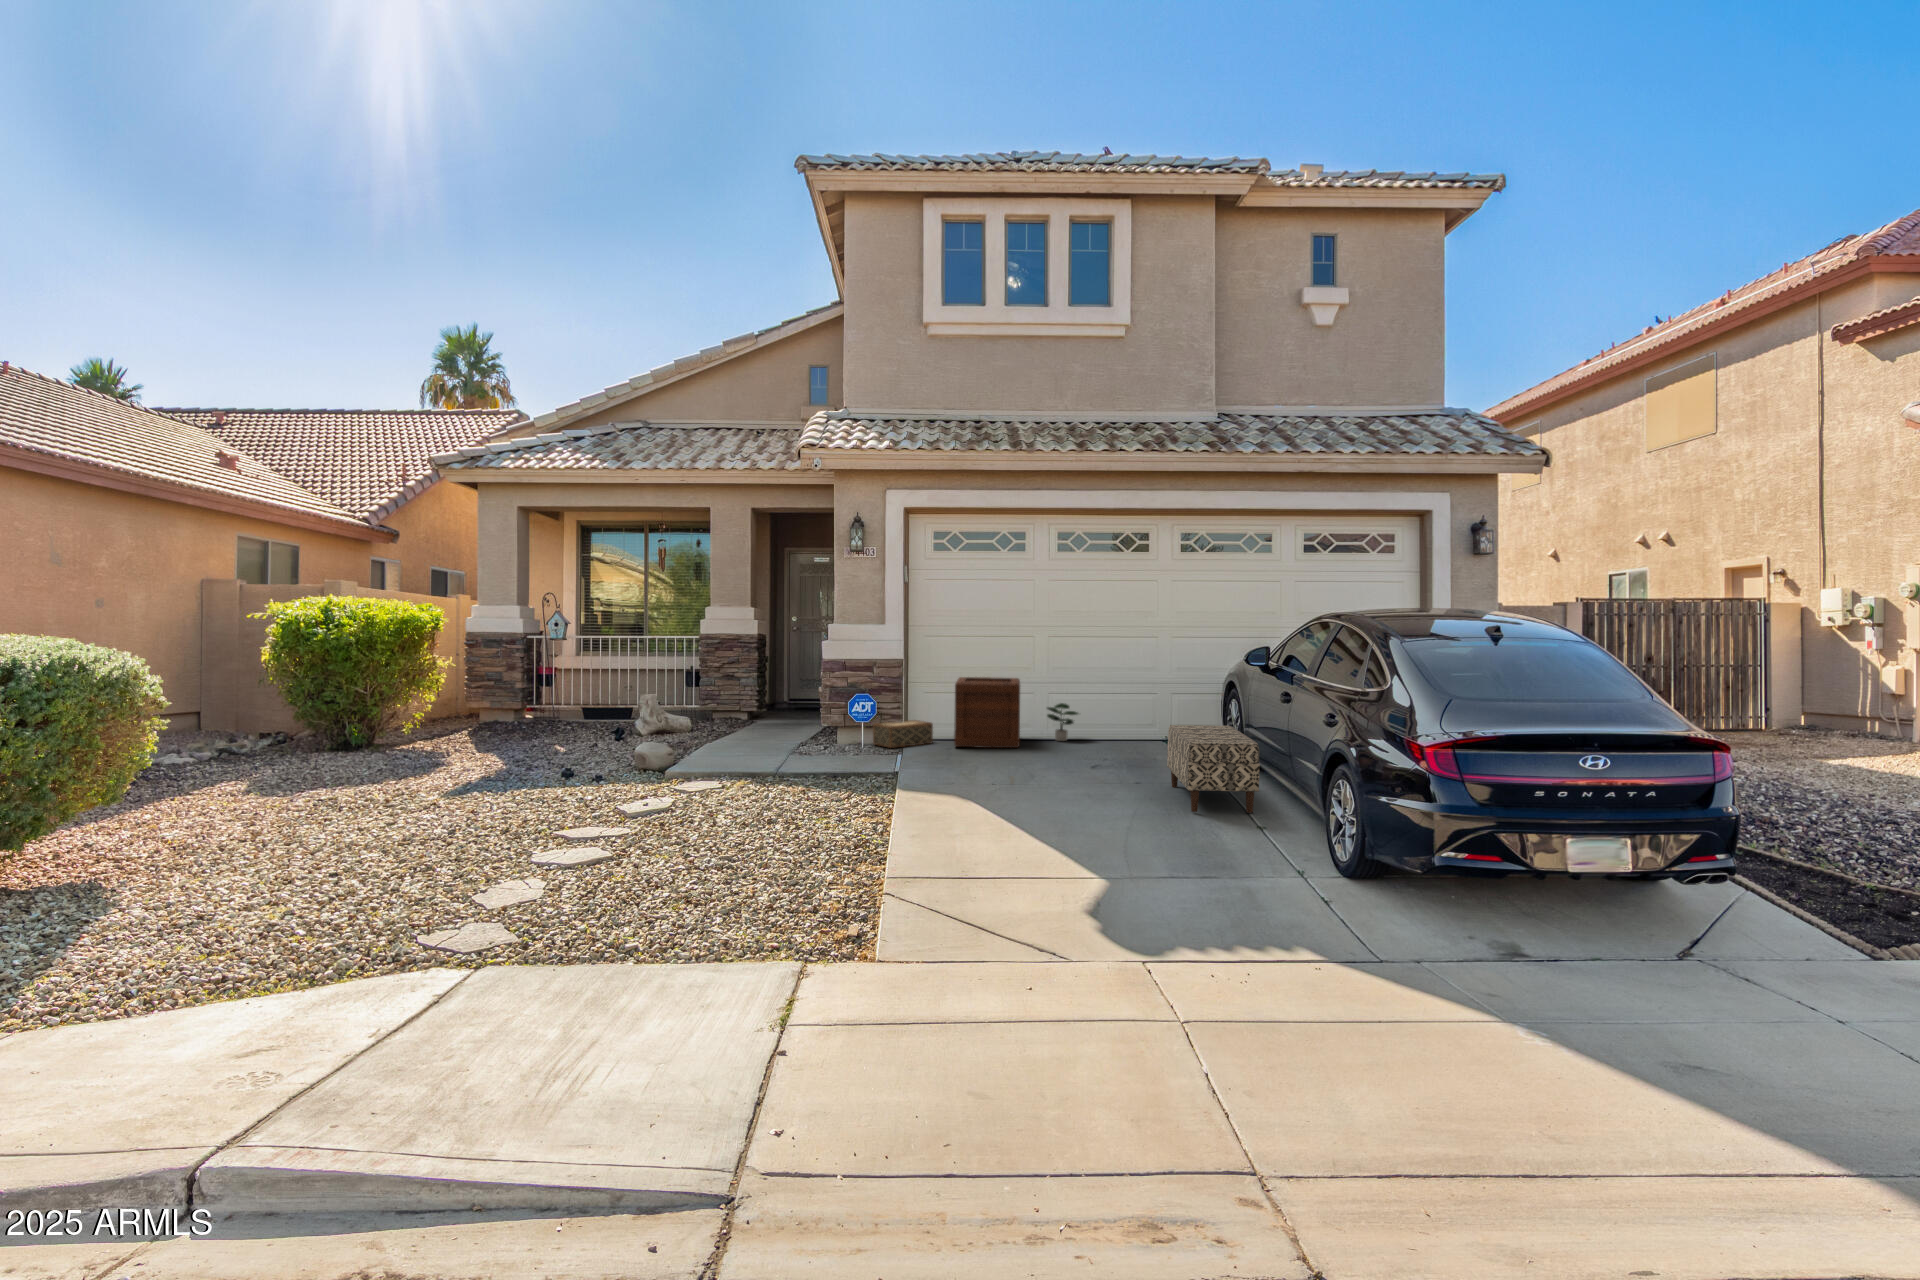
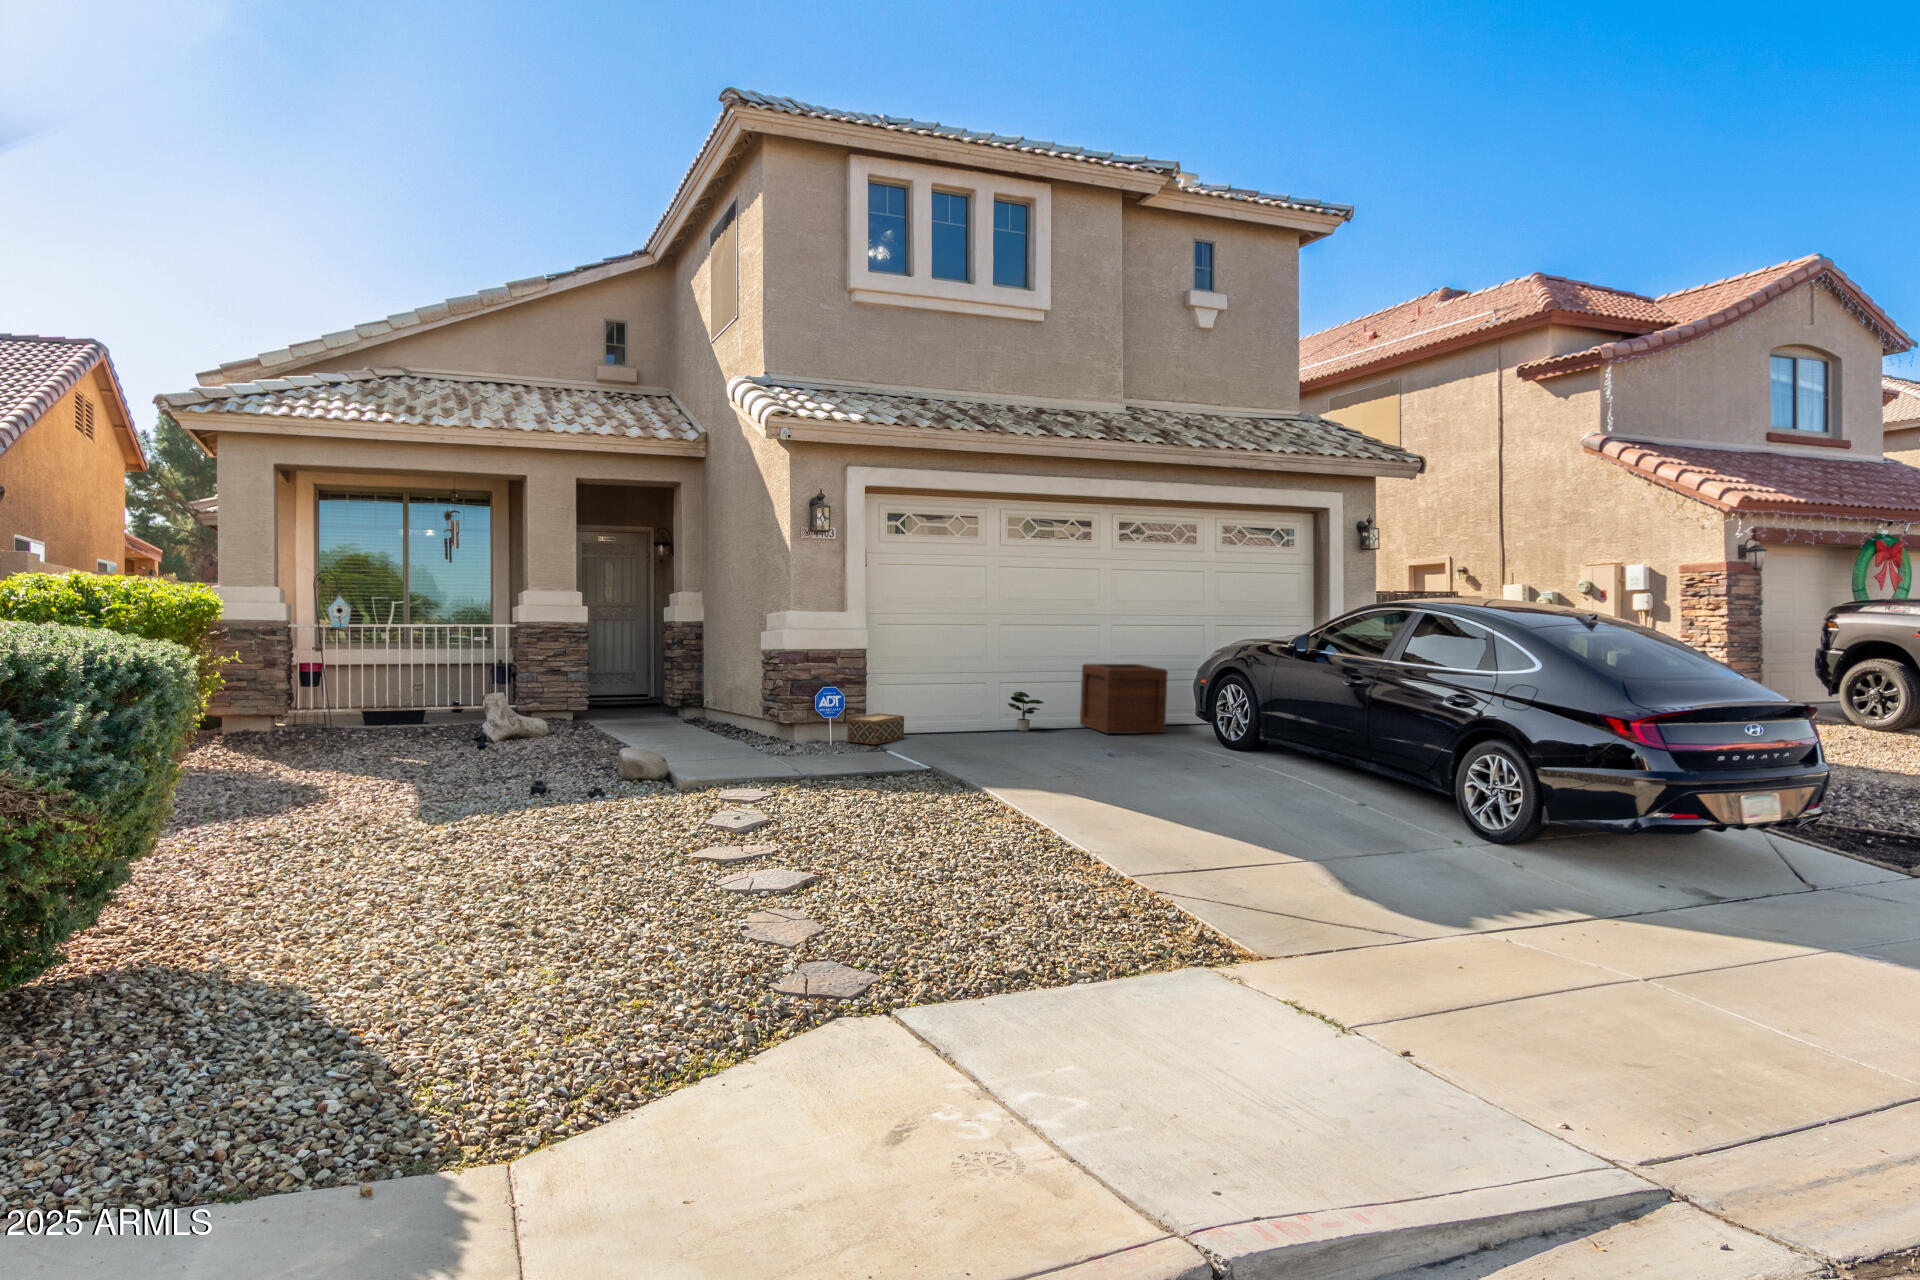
wooden crate: present [954,677,1020,748] -> present [1080,664,1168,734]
bench: present [1167,725,1260,813] -> none [1219,710,1353,792]

